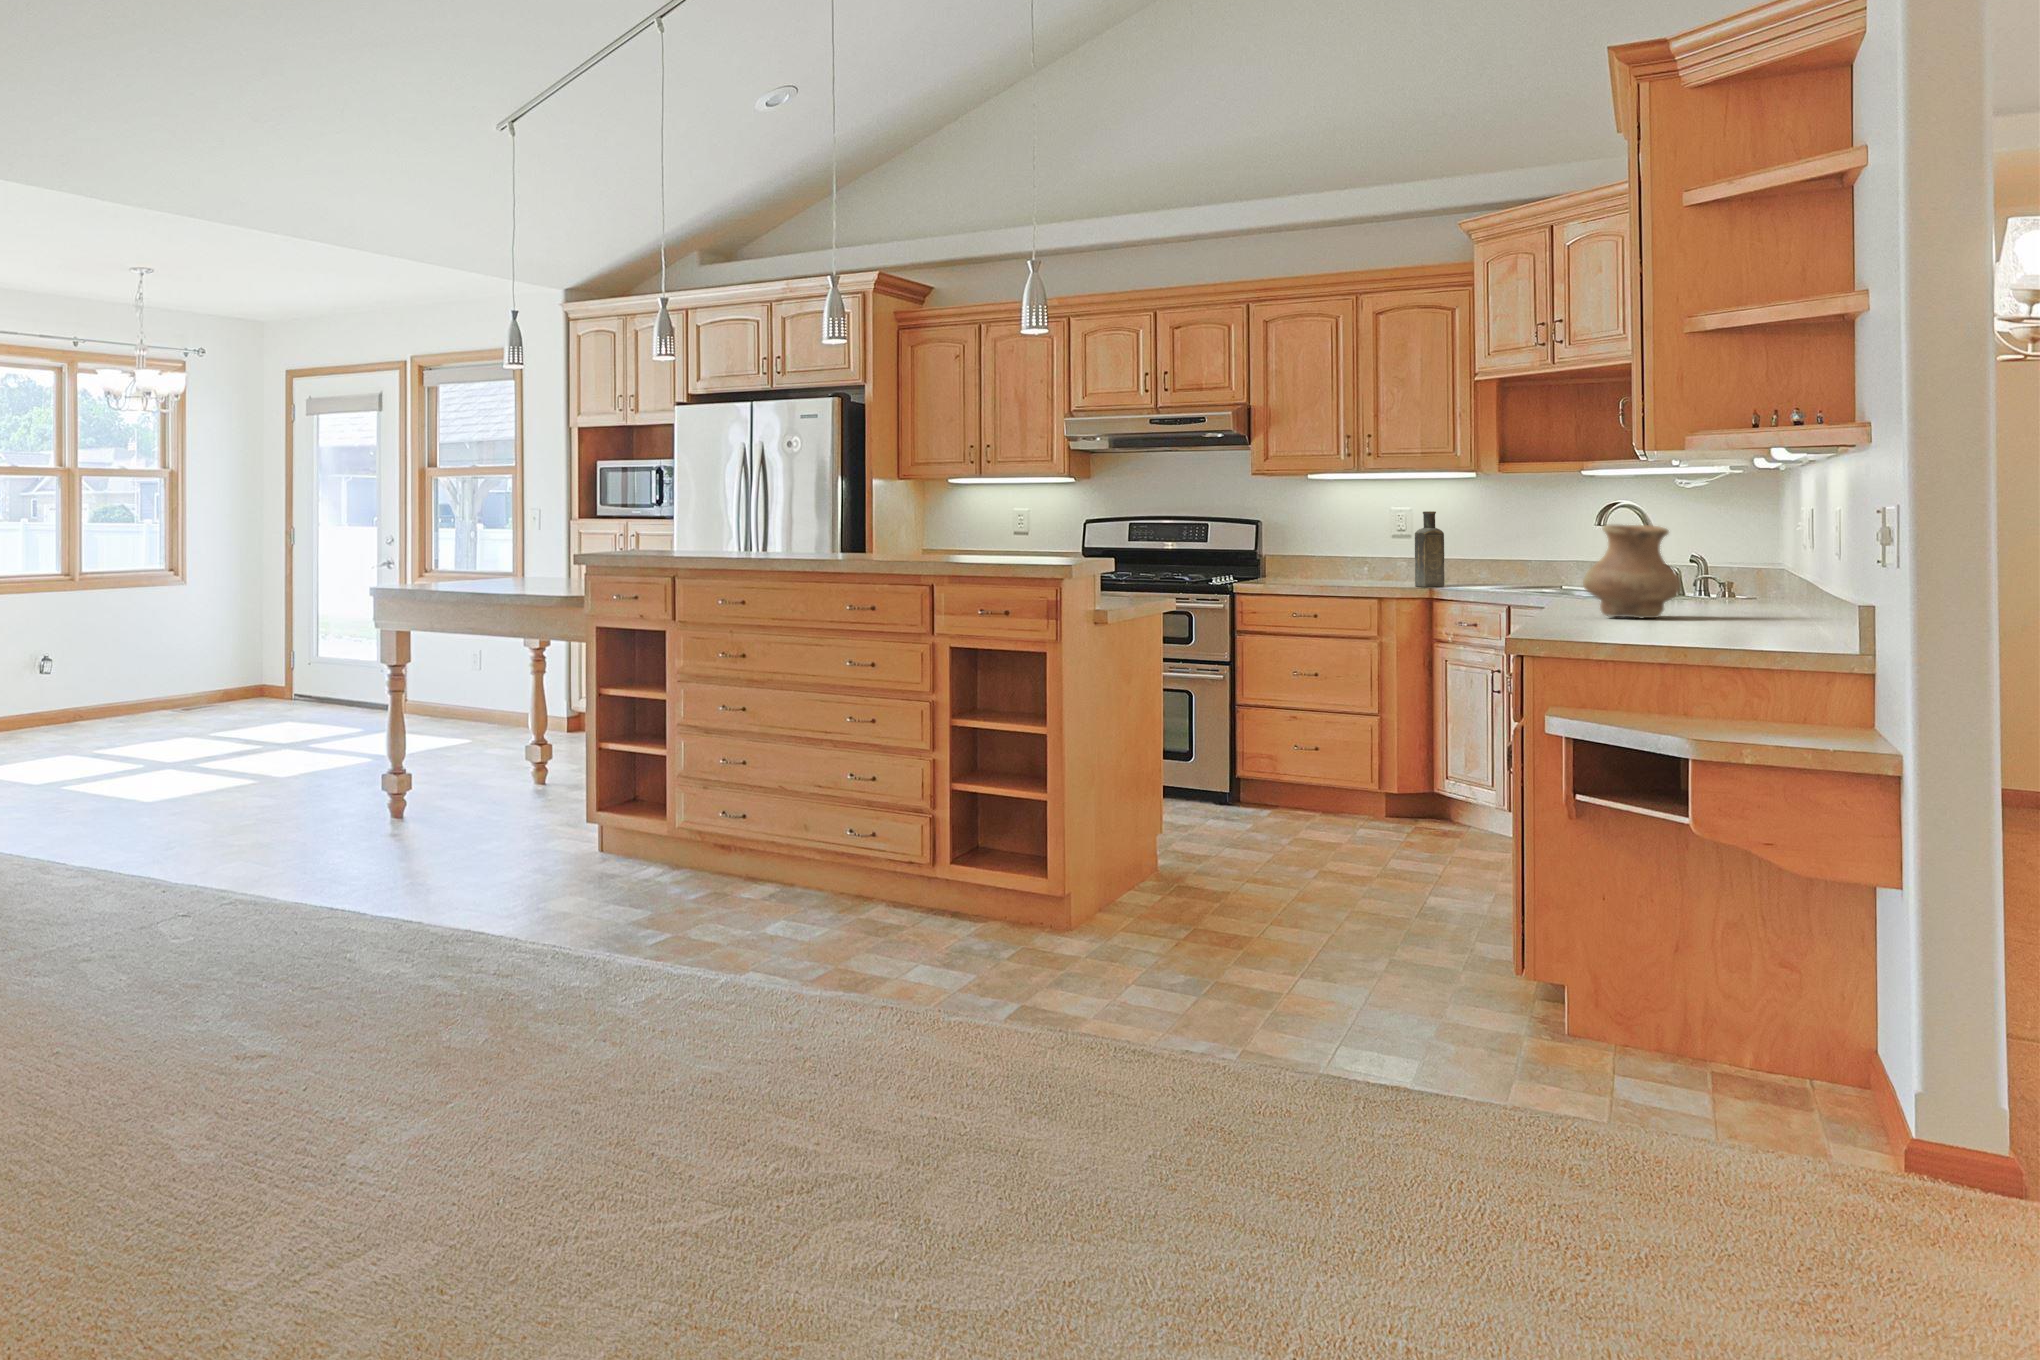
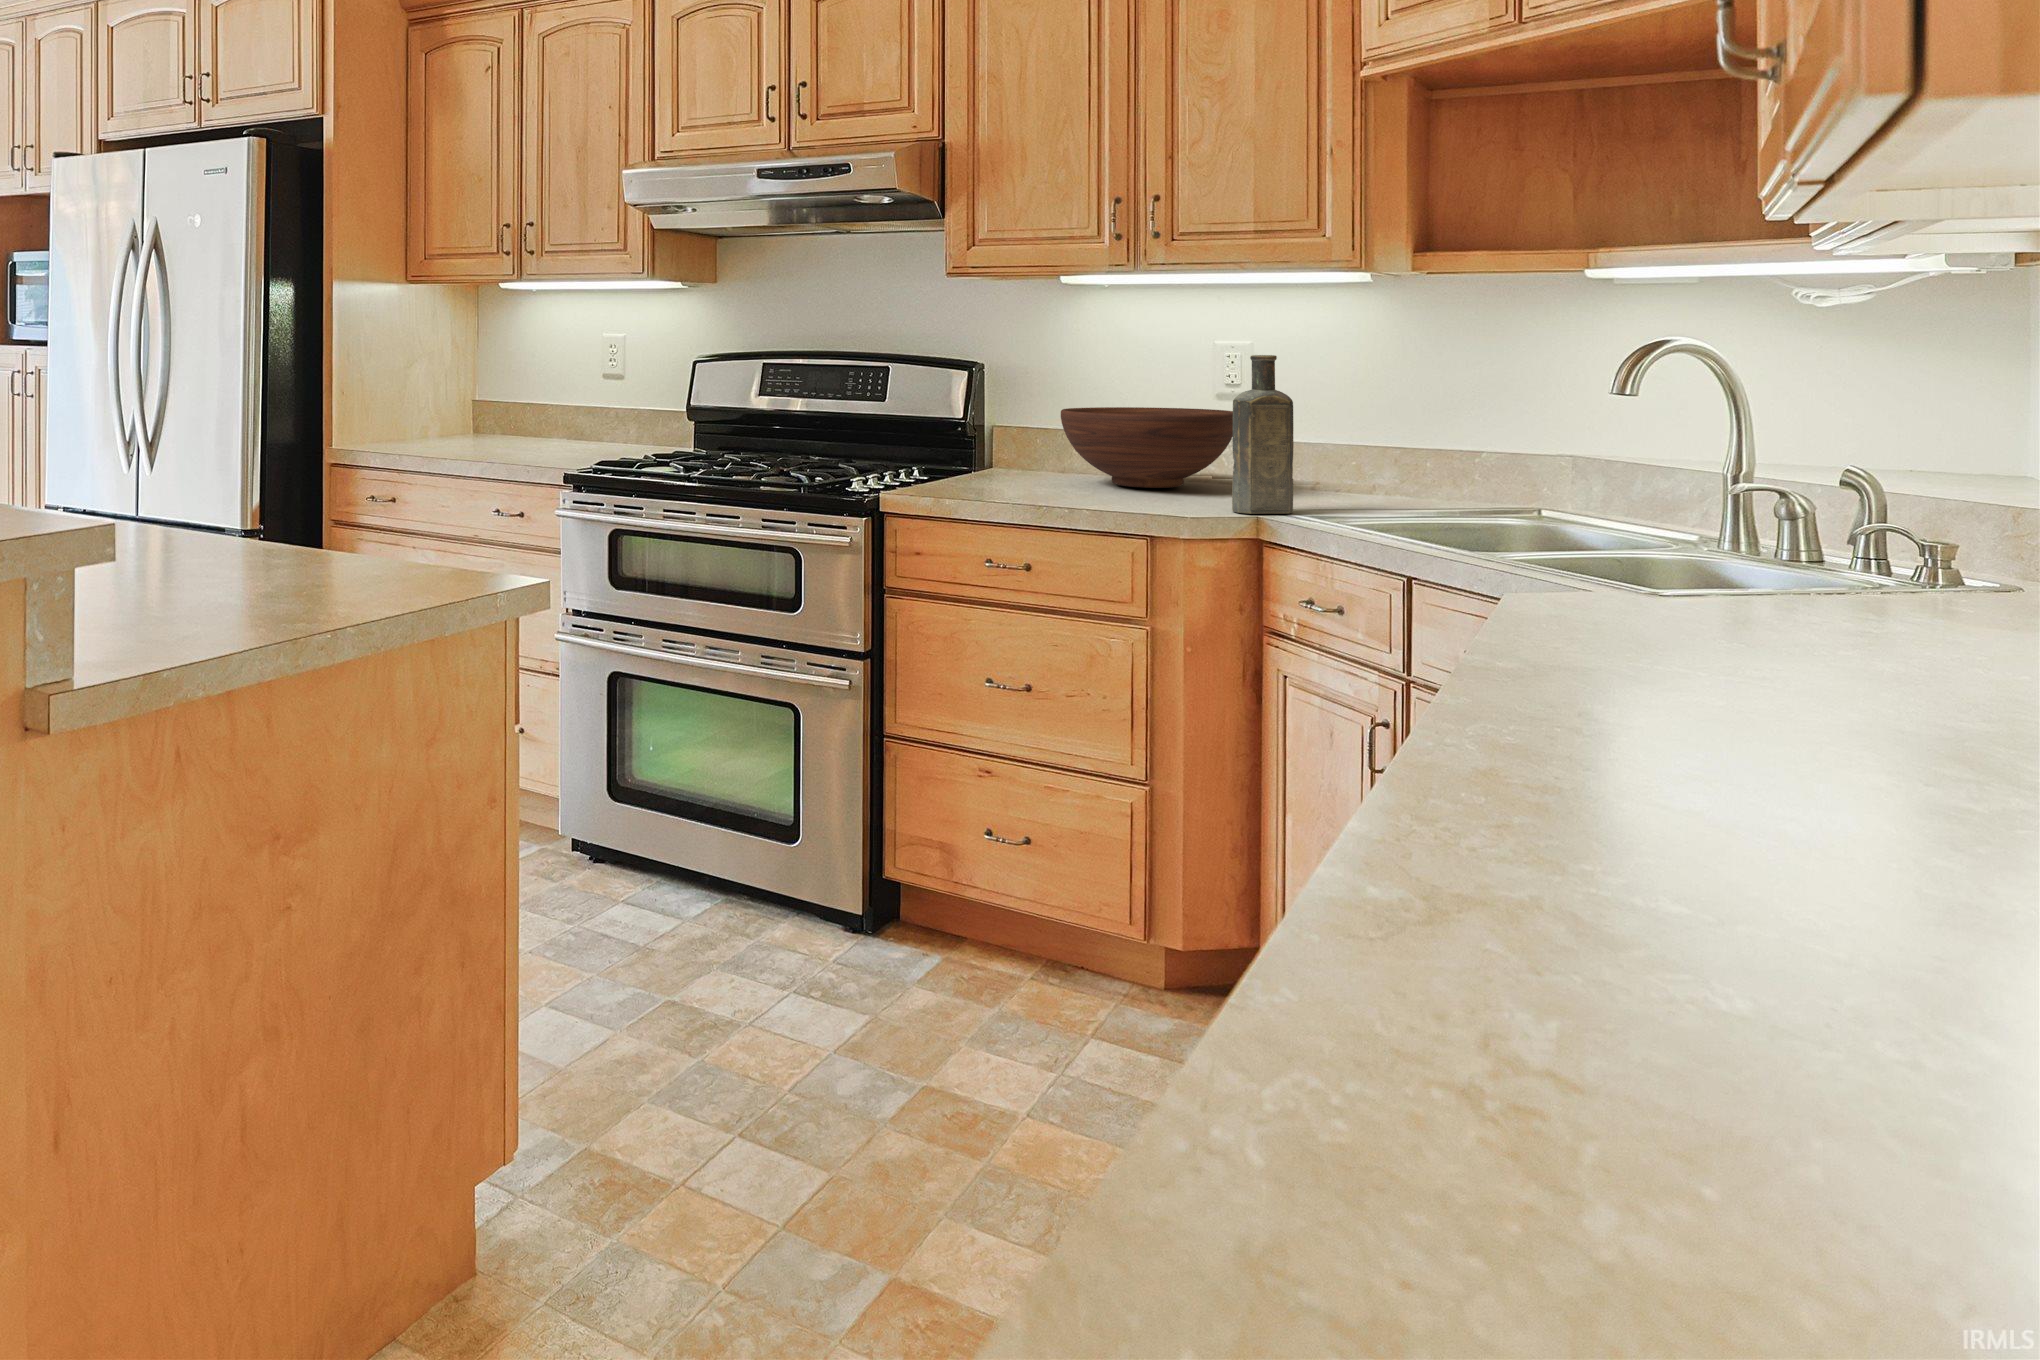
vase: present [1583,525,1681,618] -> none [1480,440,1909,875]
fruit bowl: none [1312,540,1407,579] -> present [1061,407,1233,488]

